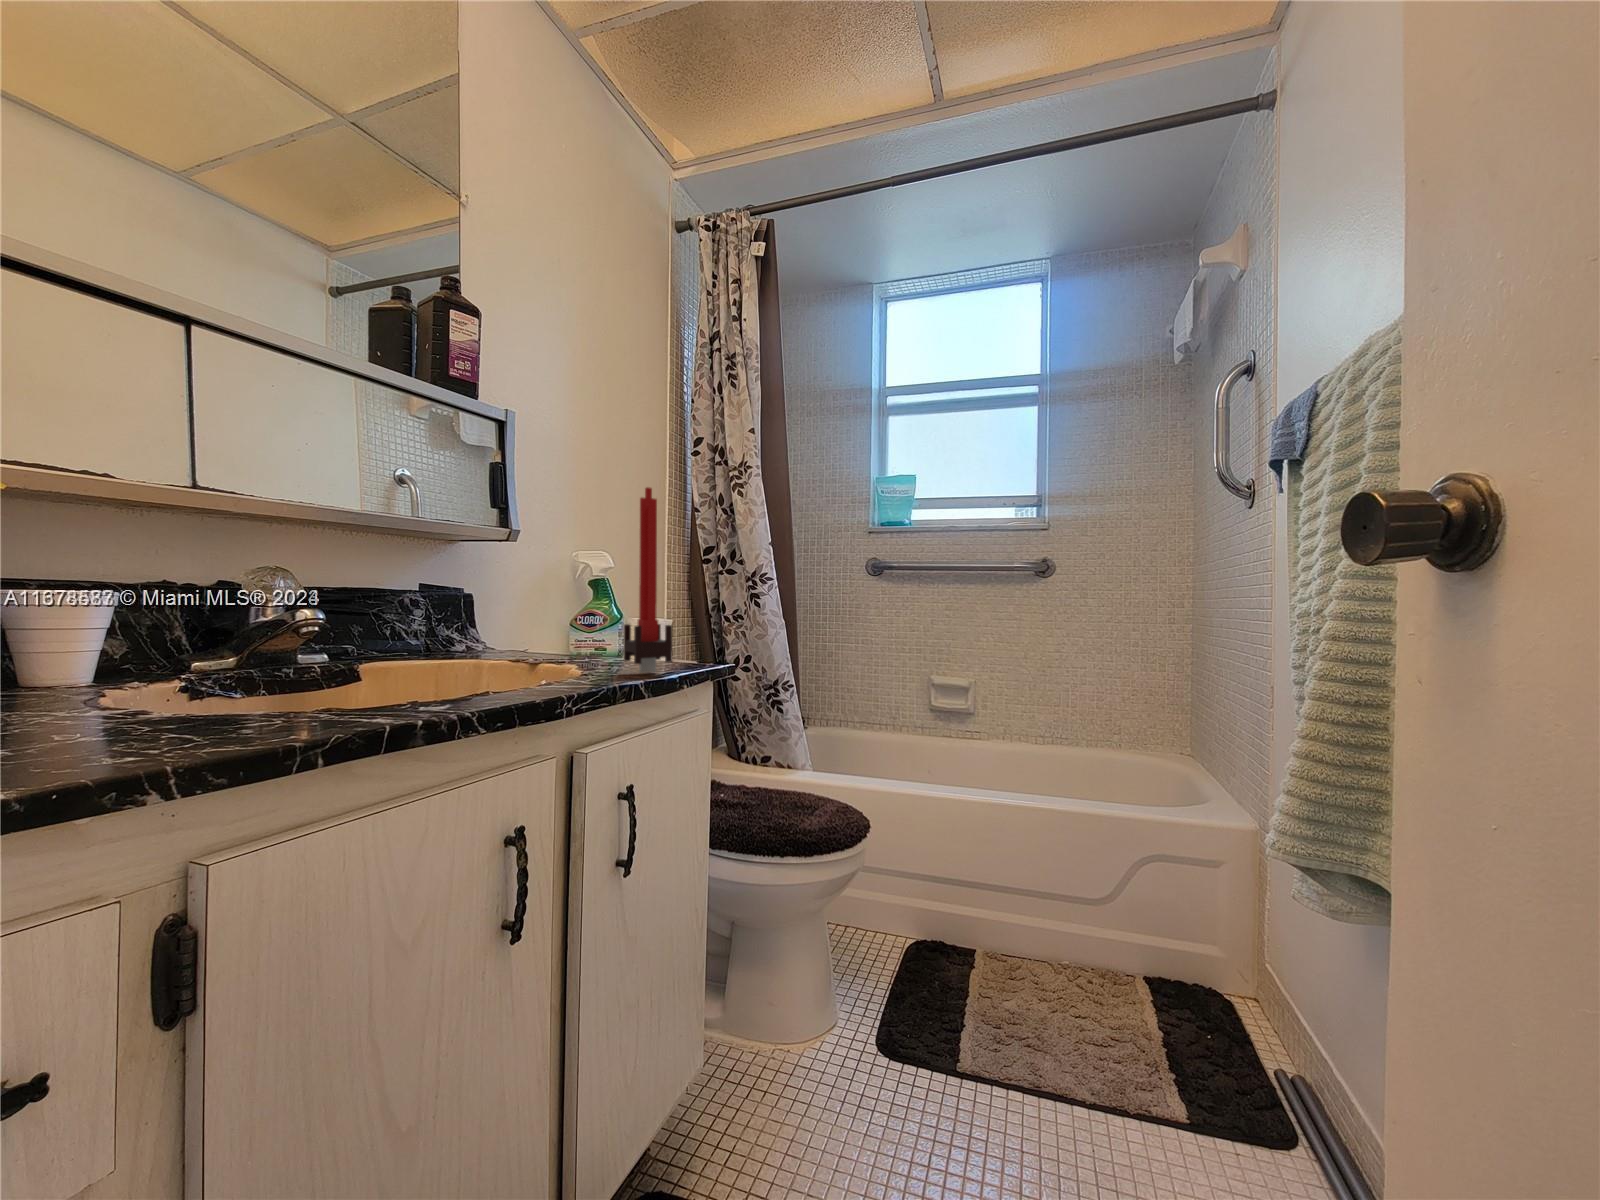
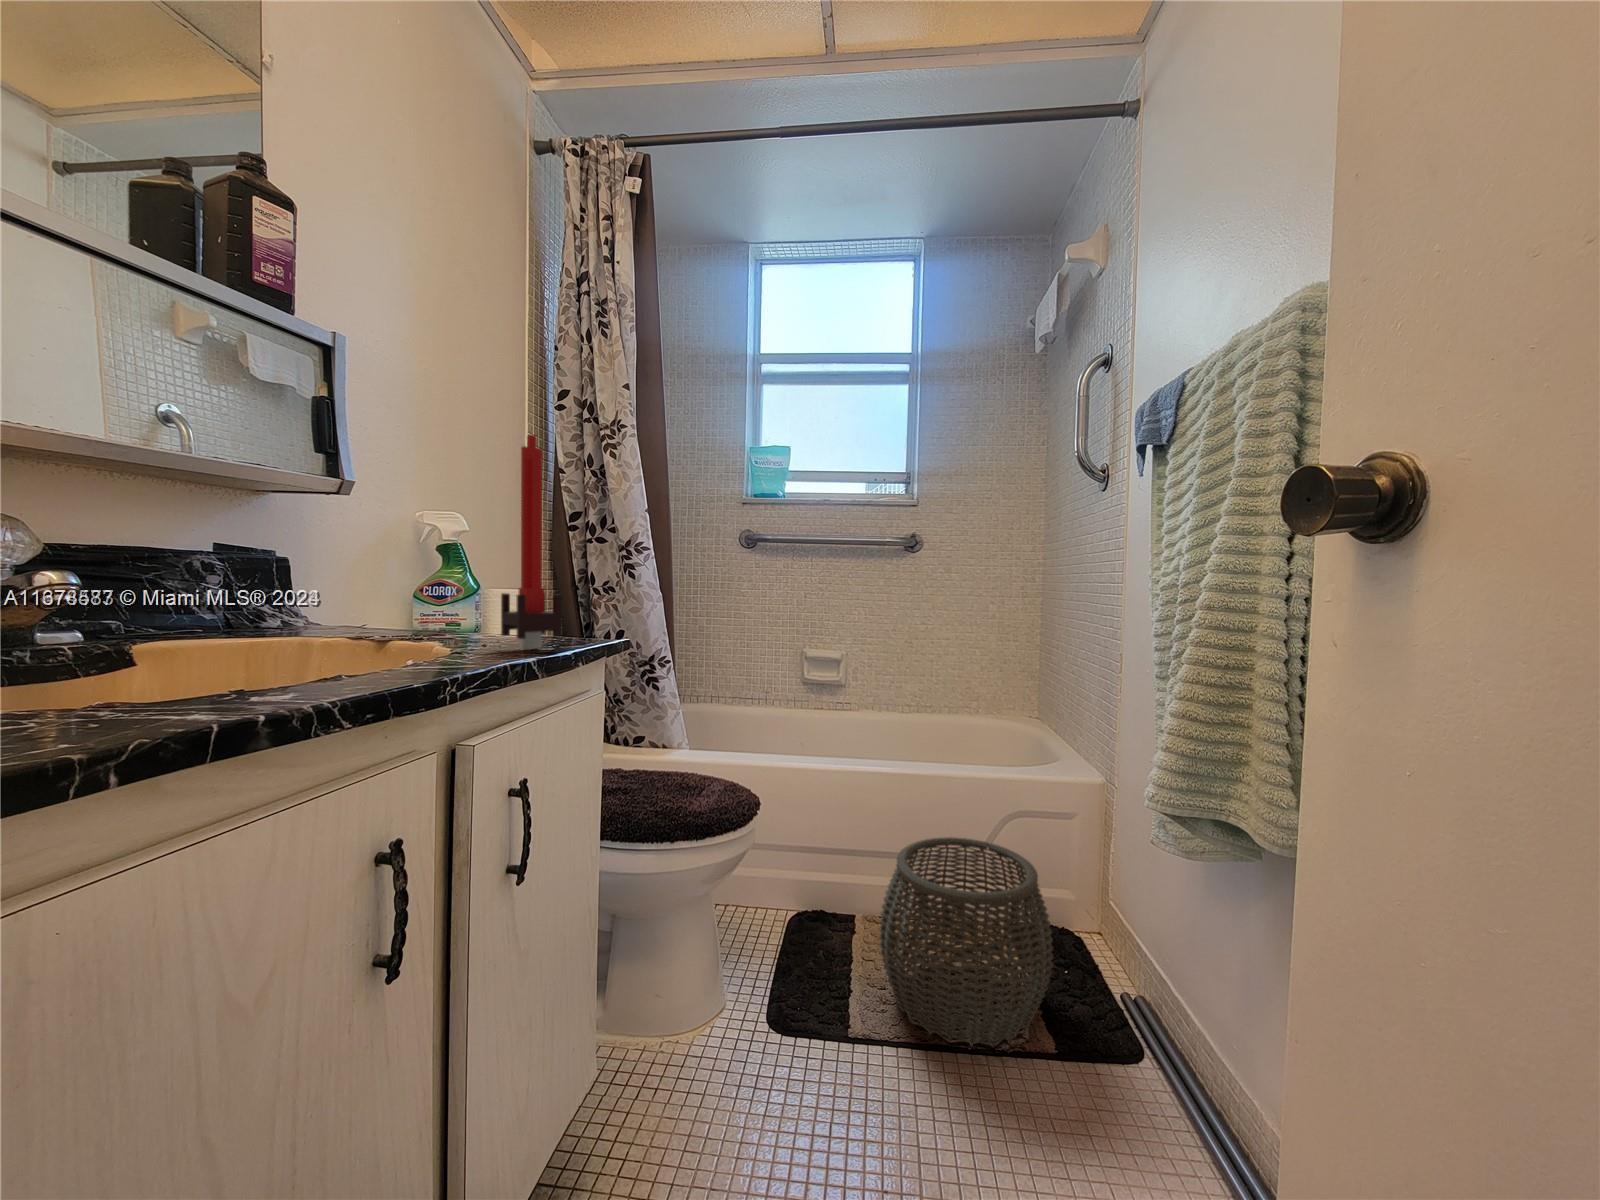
woven basket: none [991,875,1186,1104] -> present [879,837,1053,1047]

